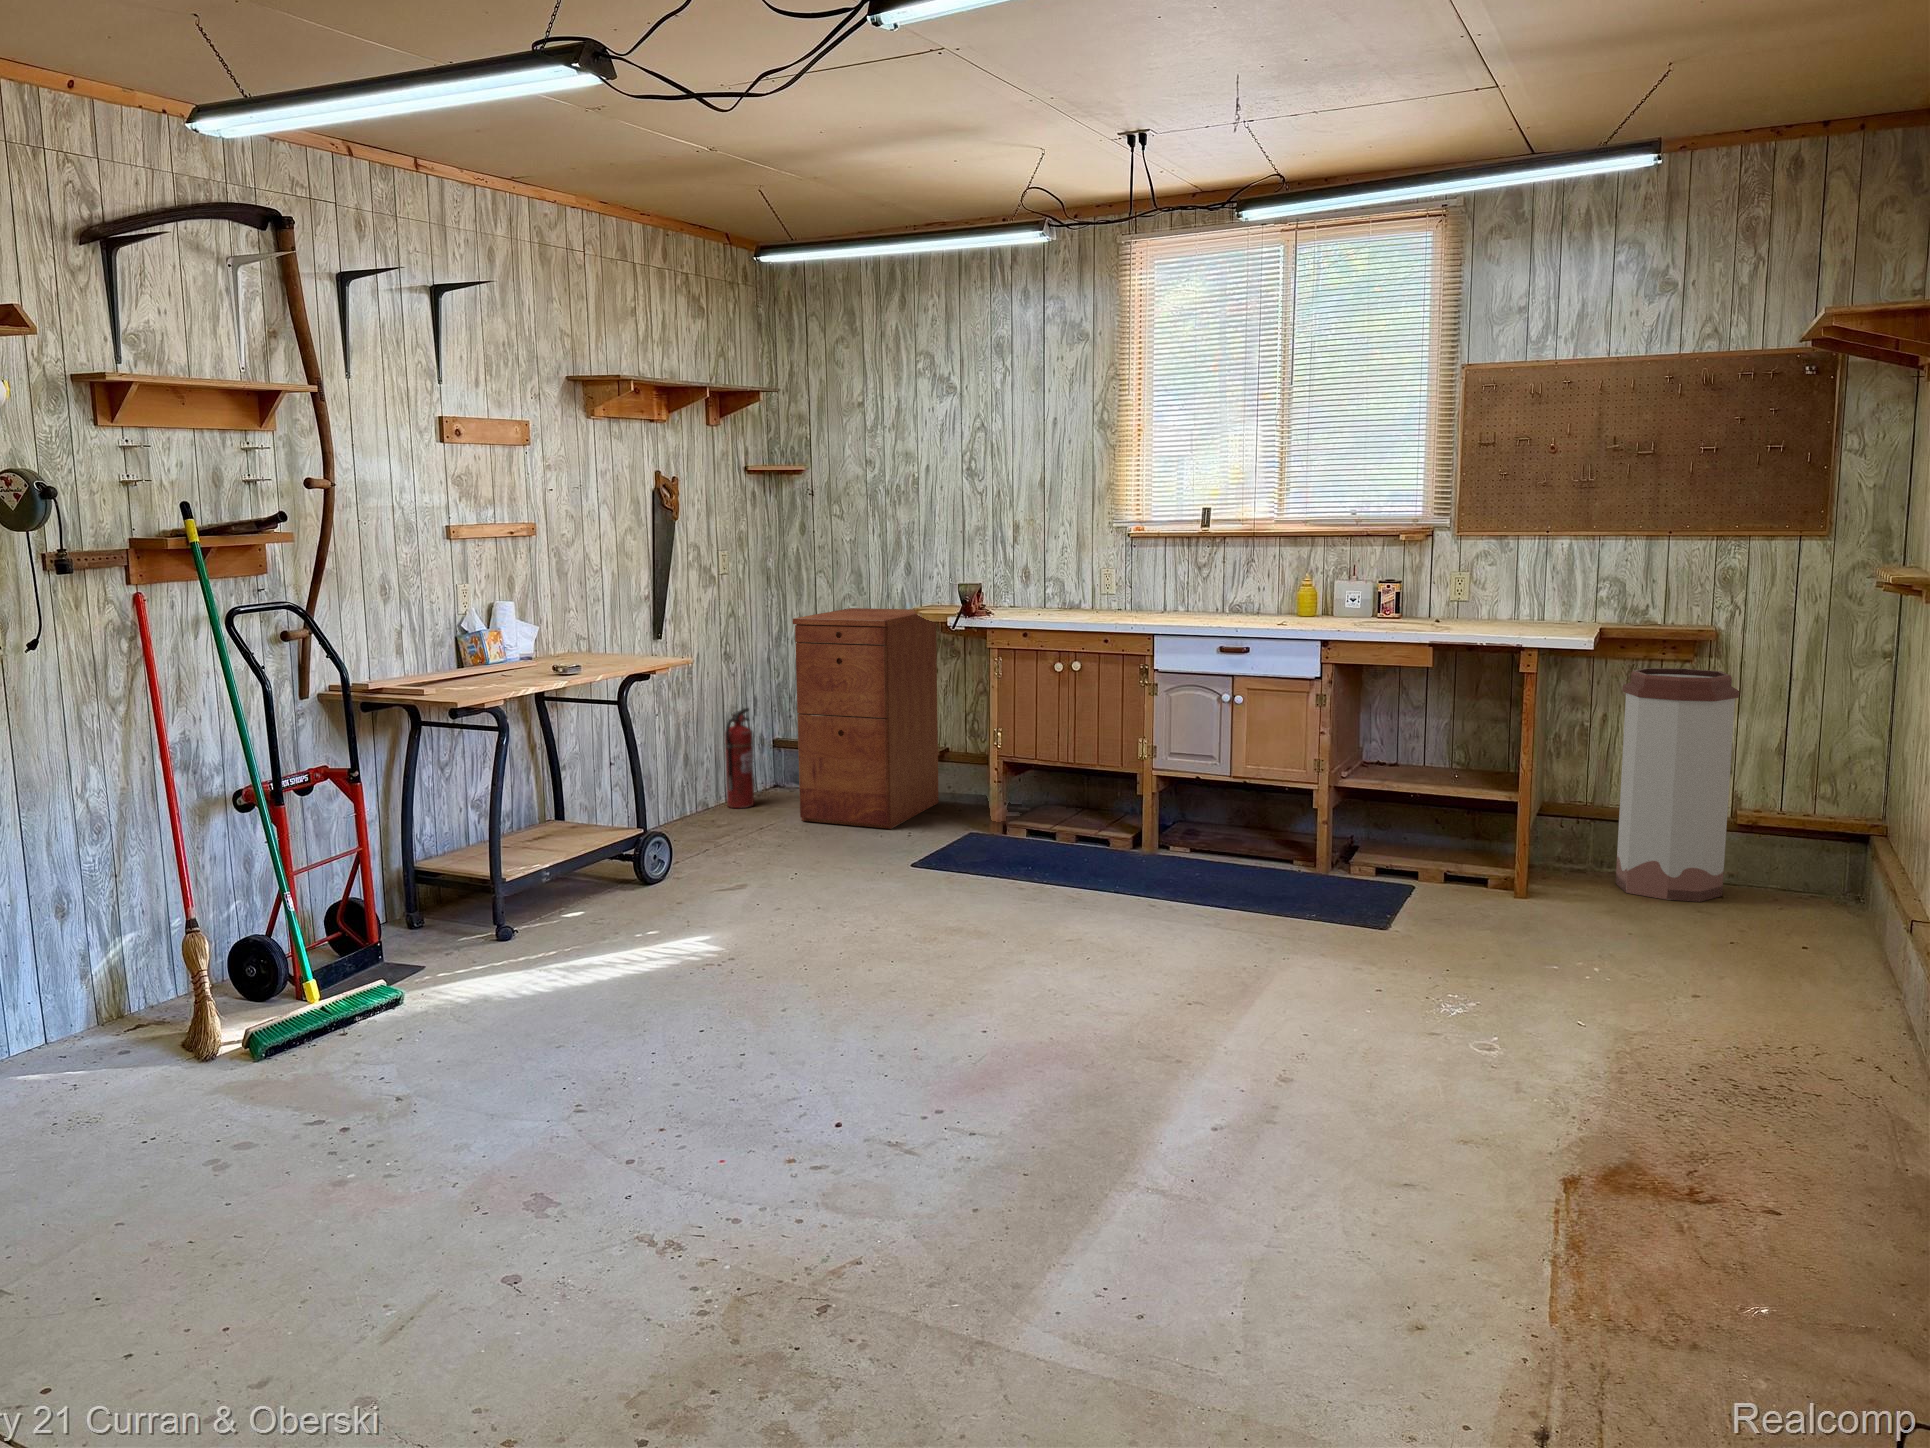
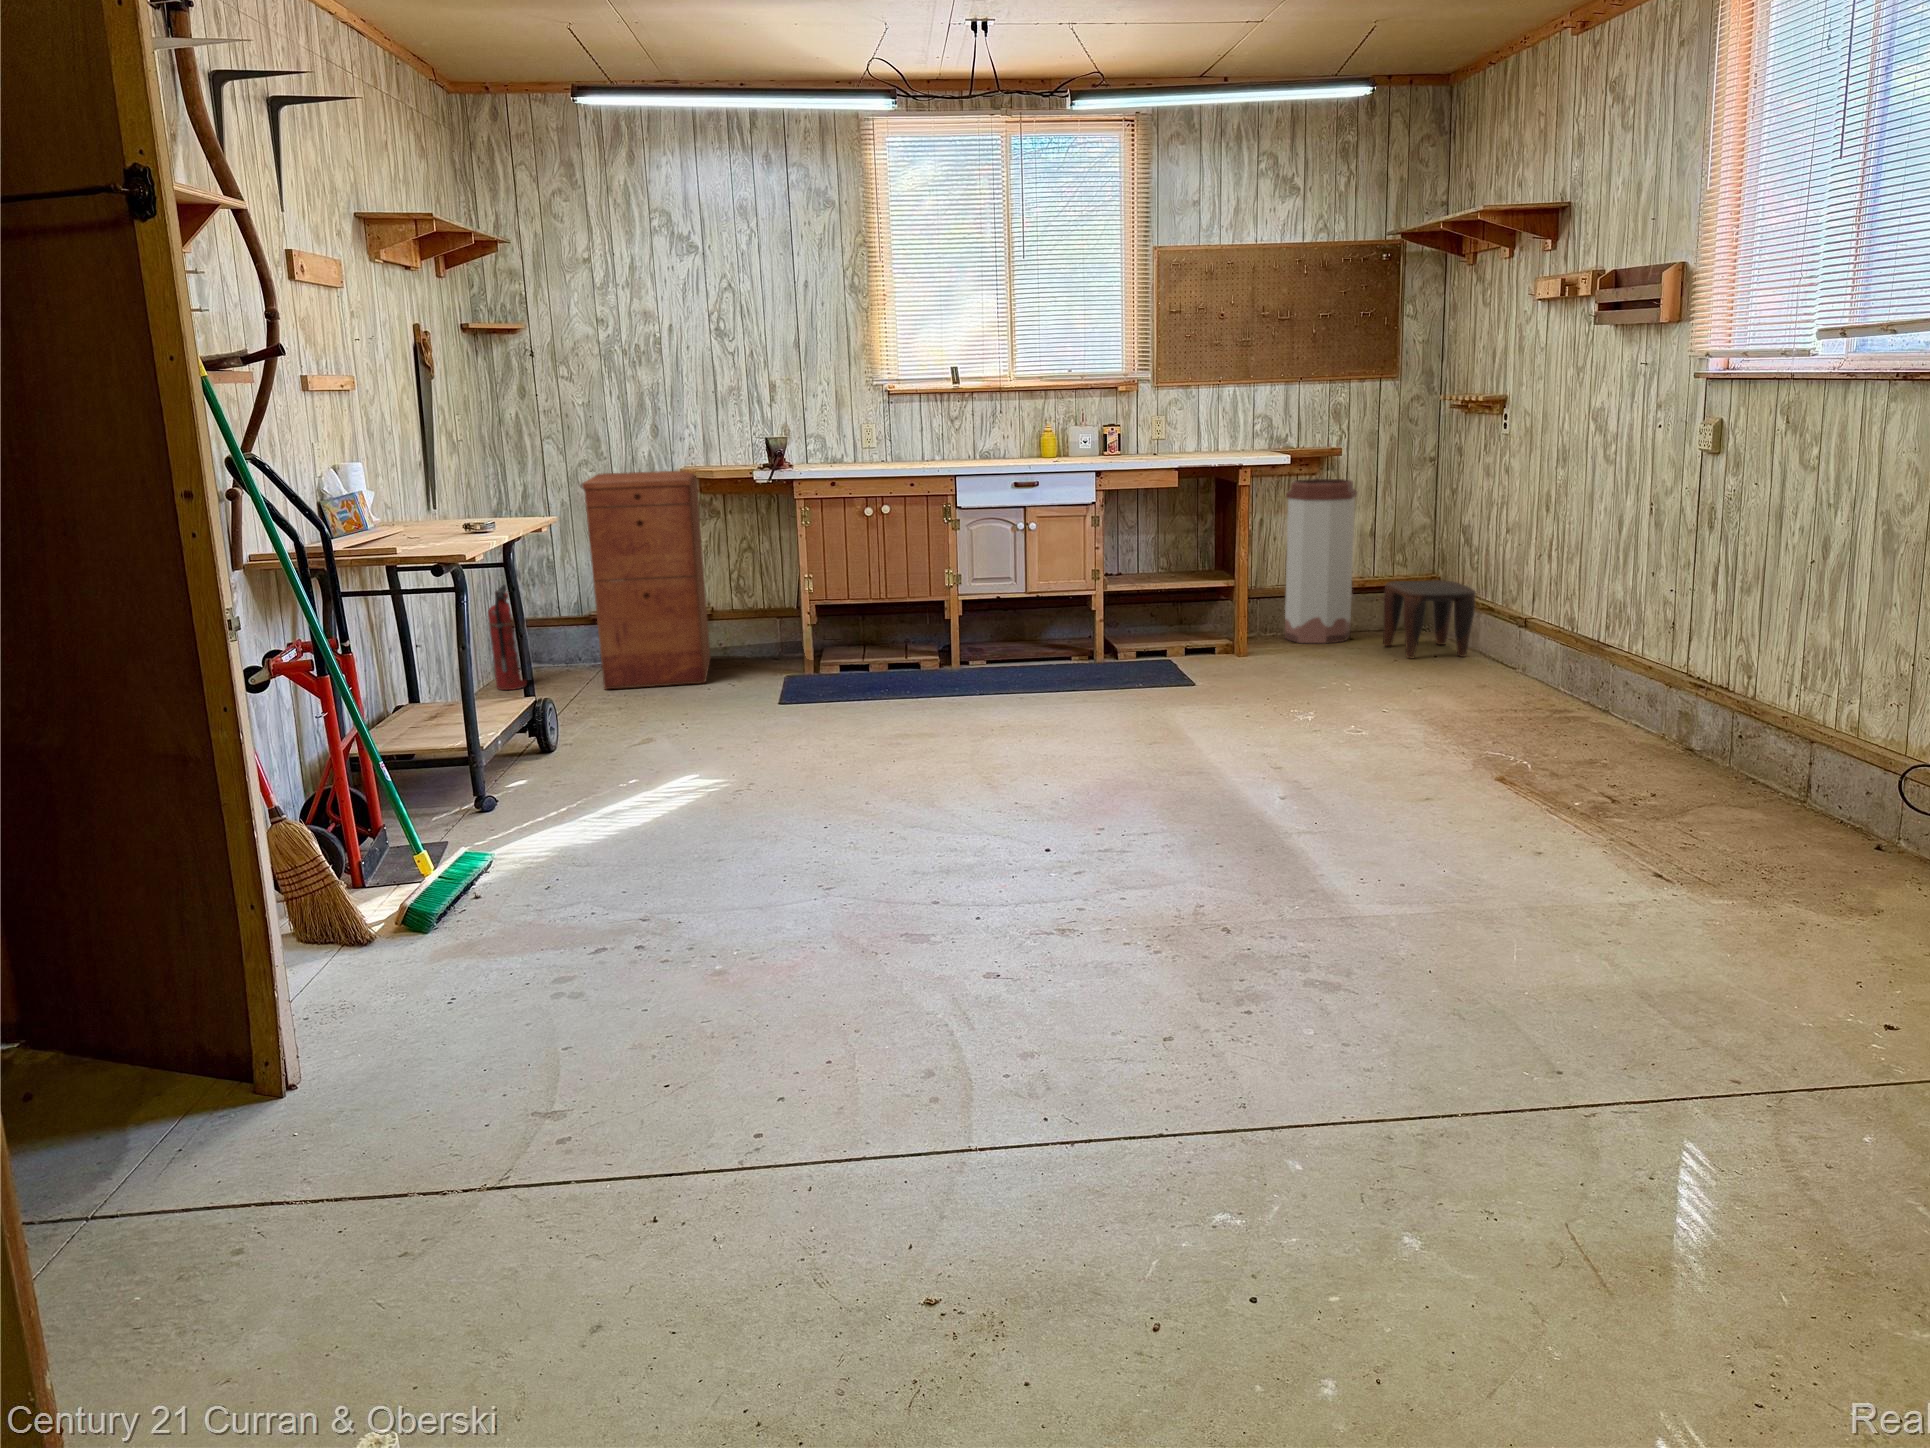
stool: none [1750,827,1892,958] -> present [1383,580,1476,658]

